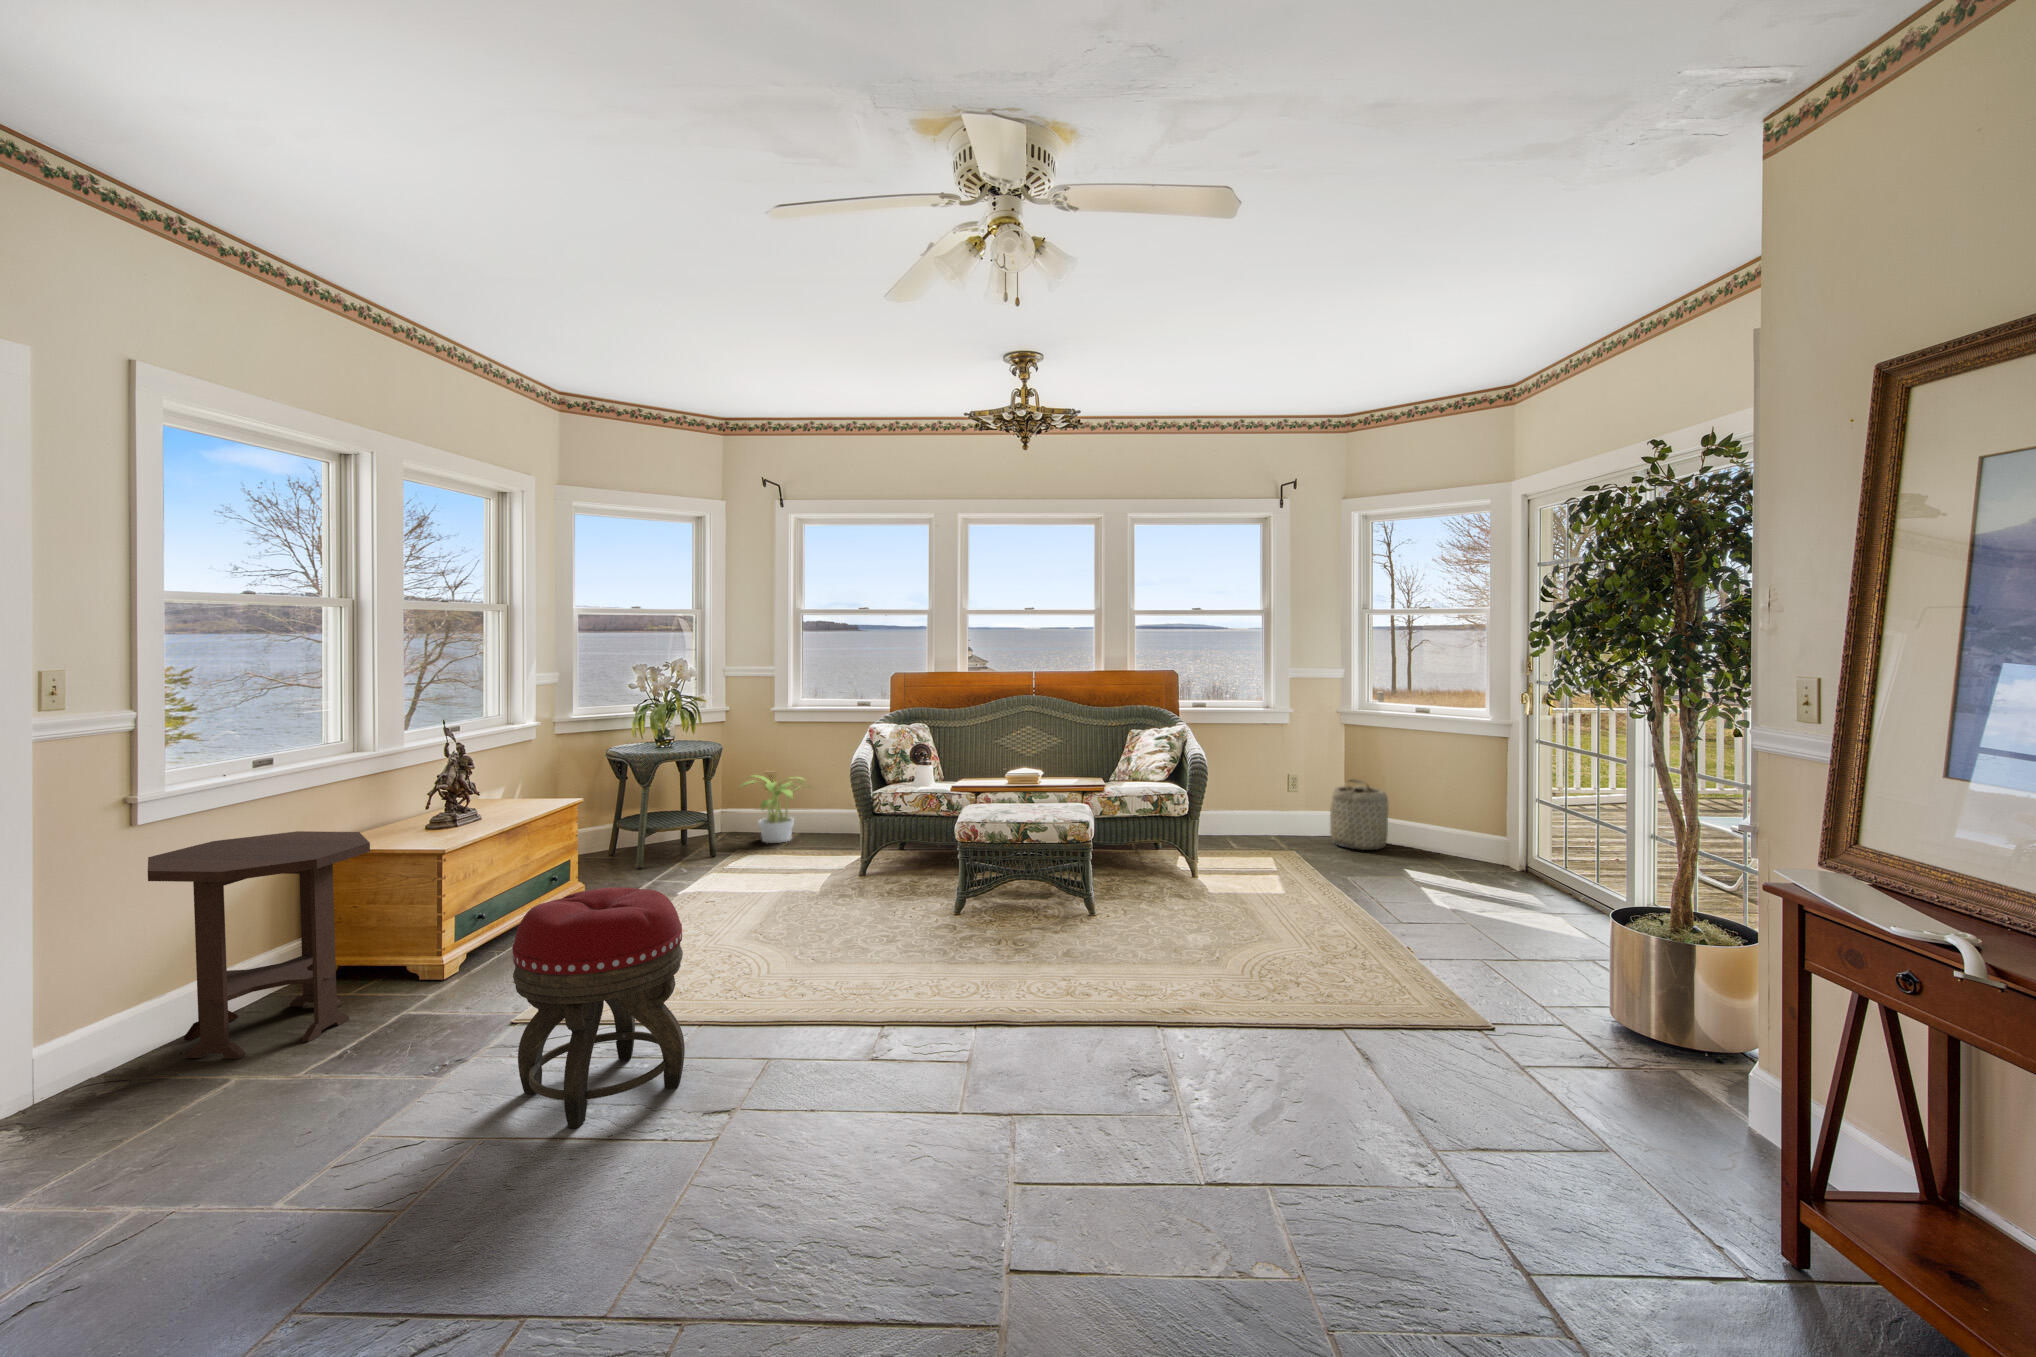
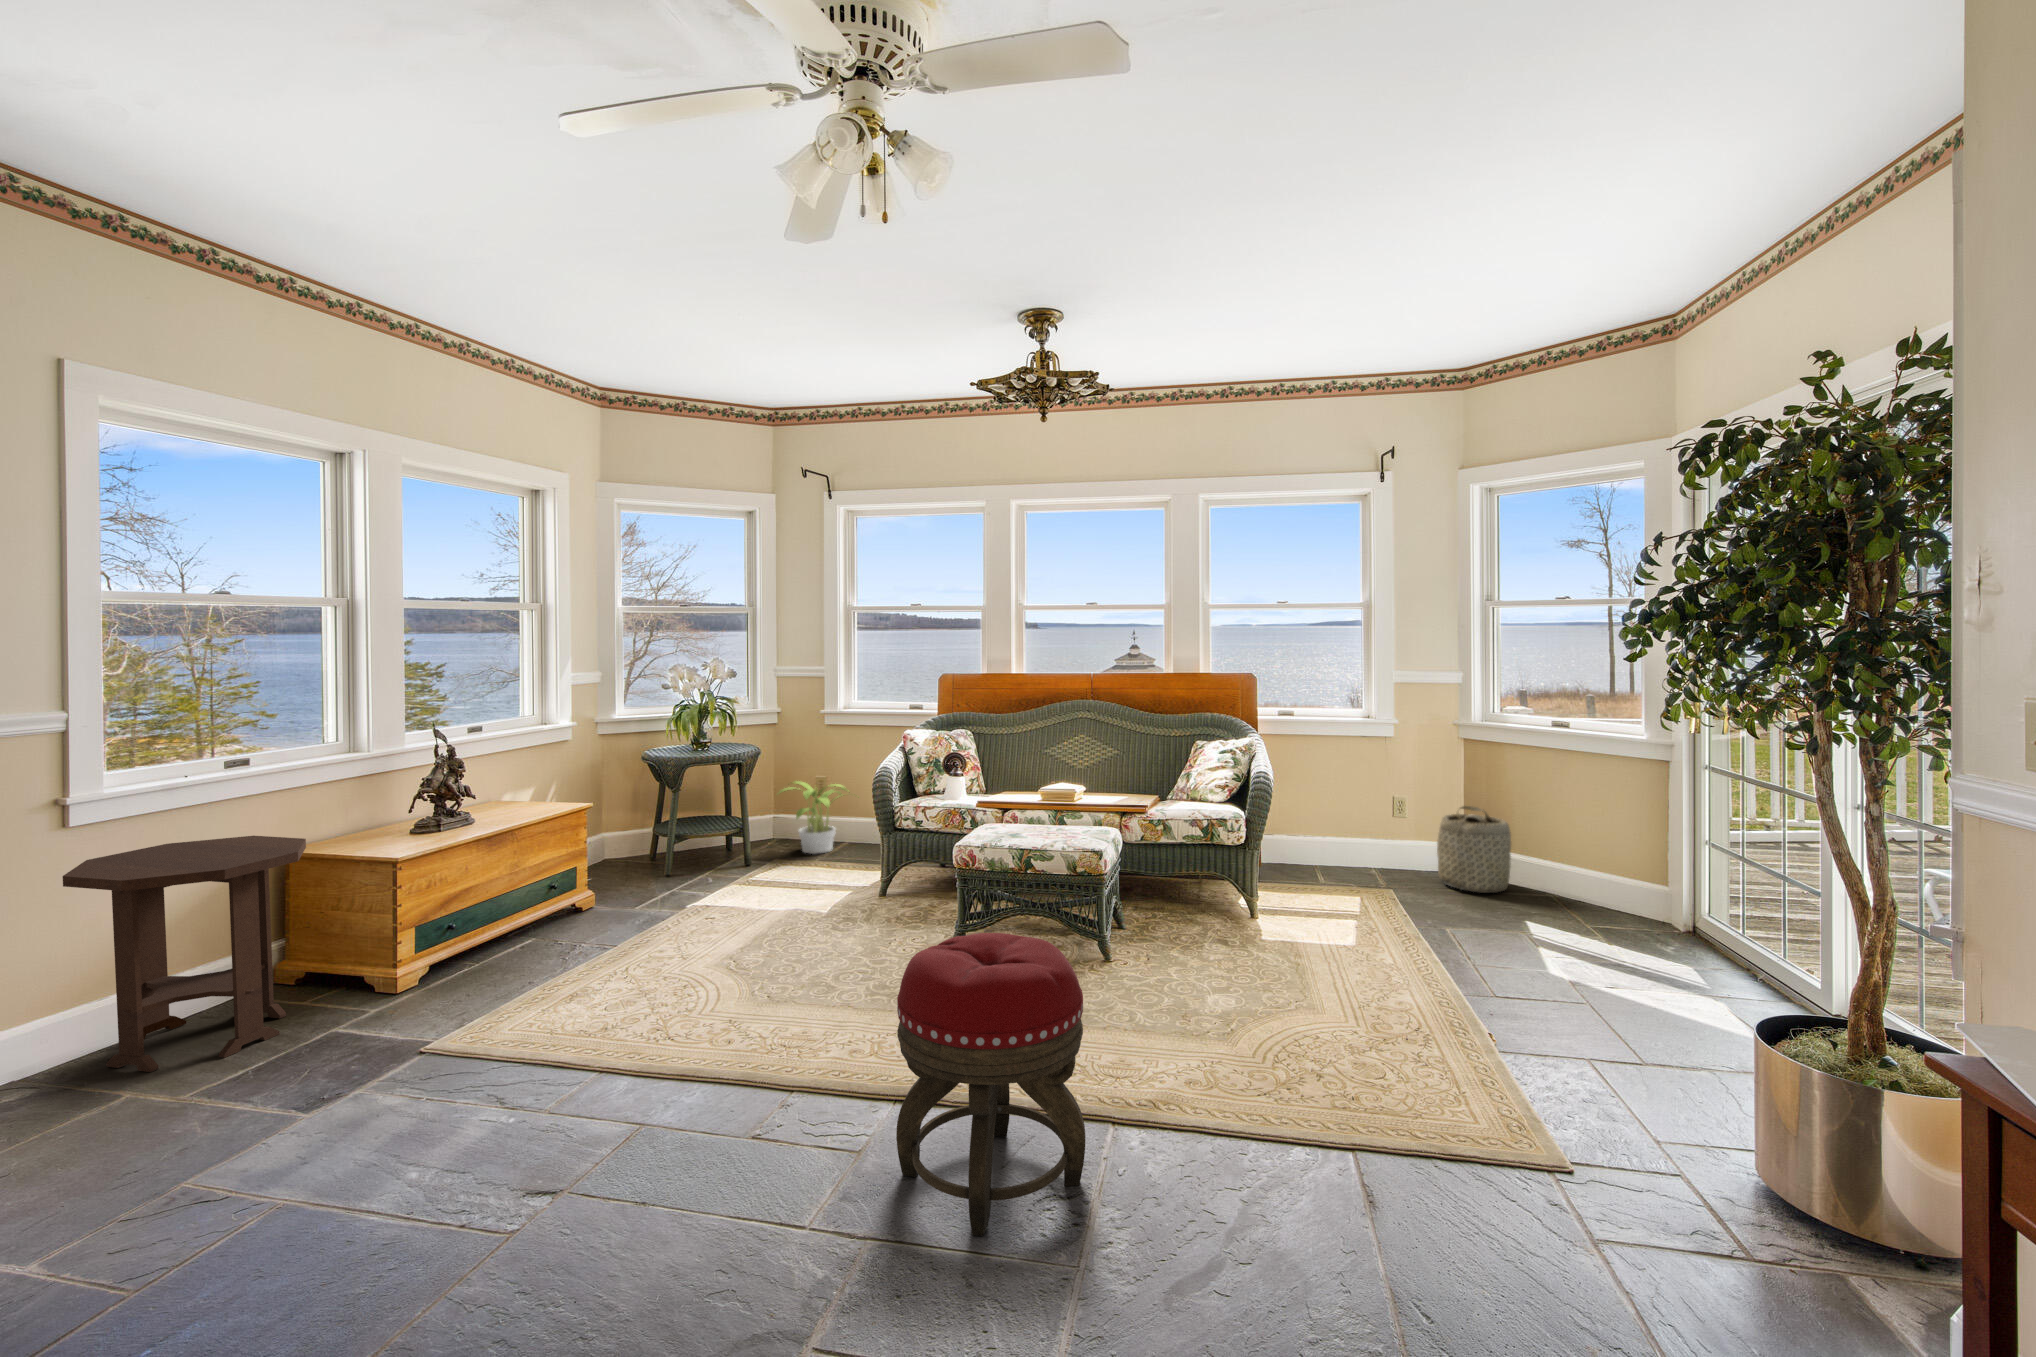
footstool: present [512,887,685,1128] -> present [896,933,1086,1236]

